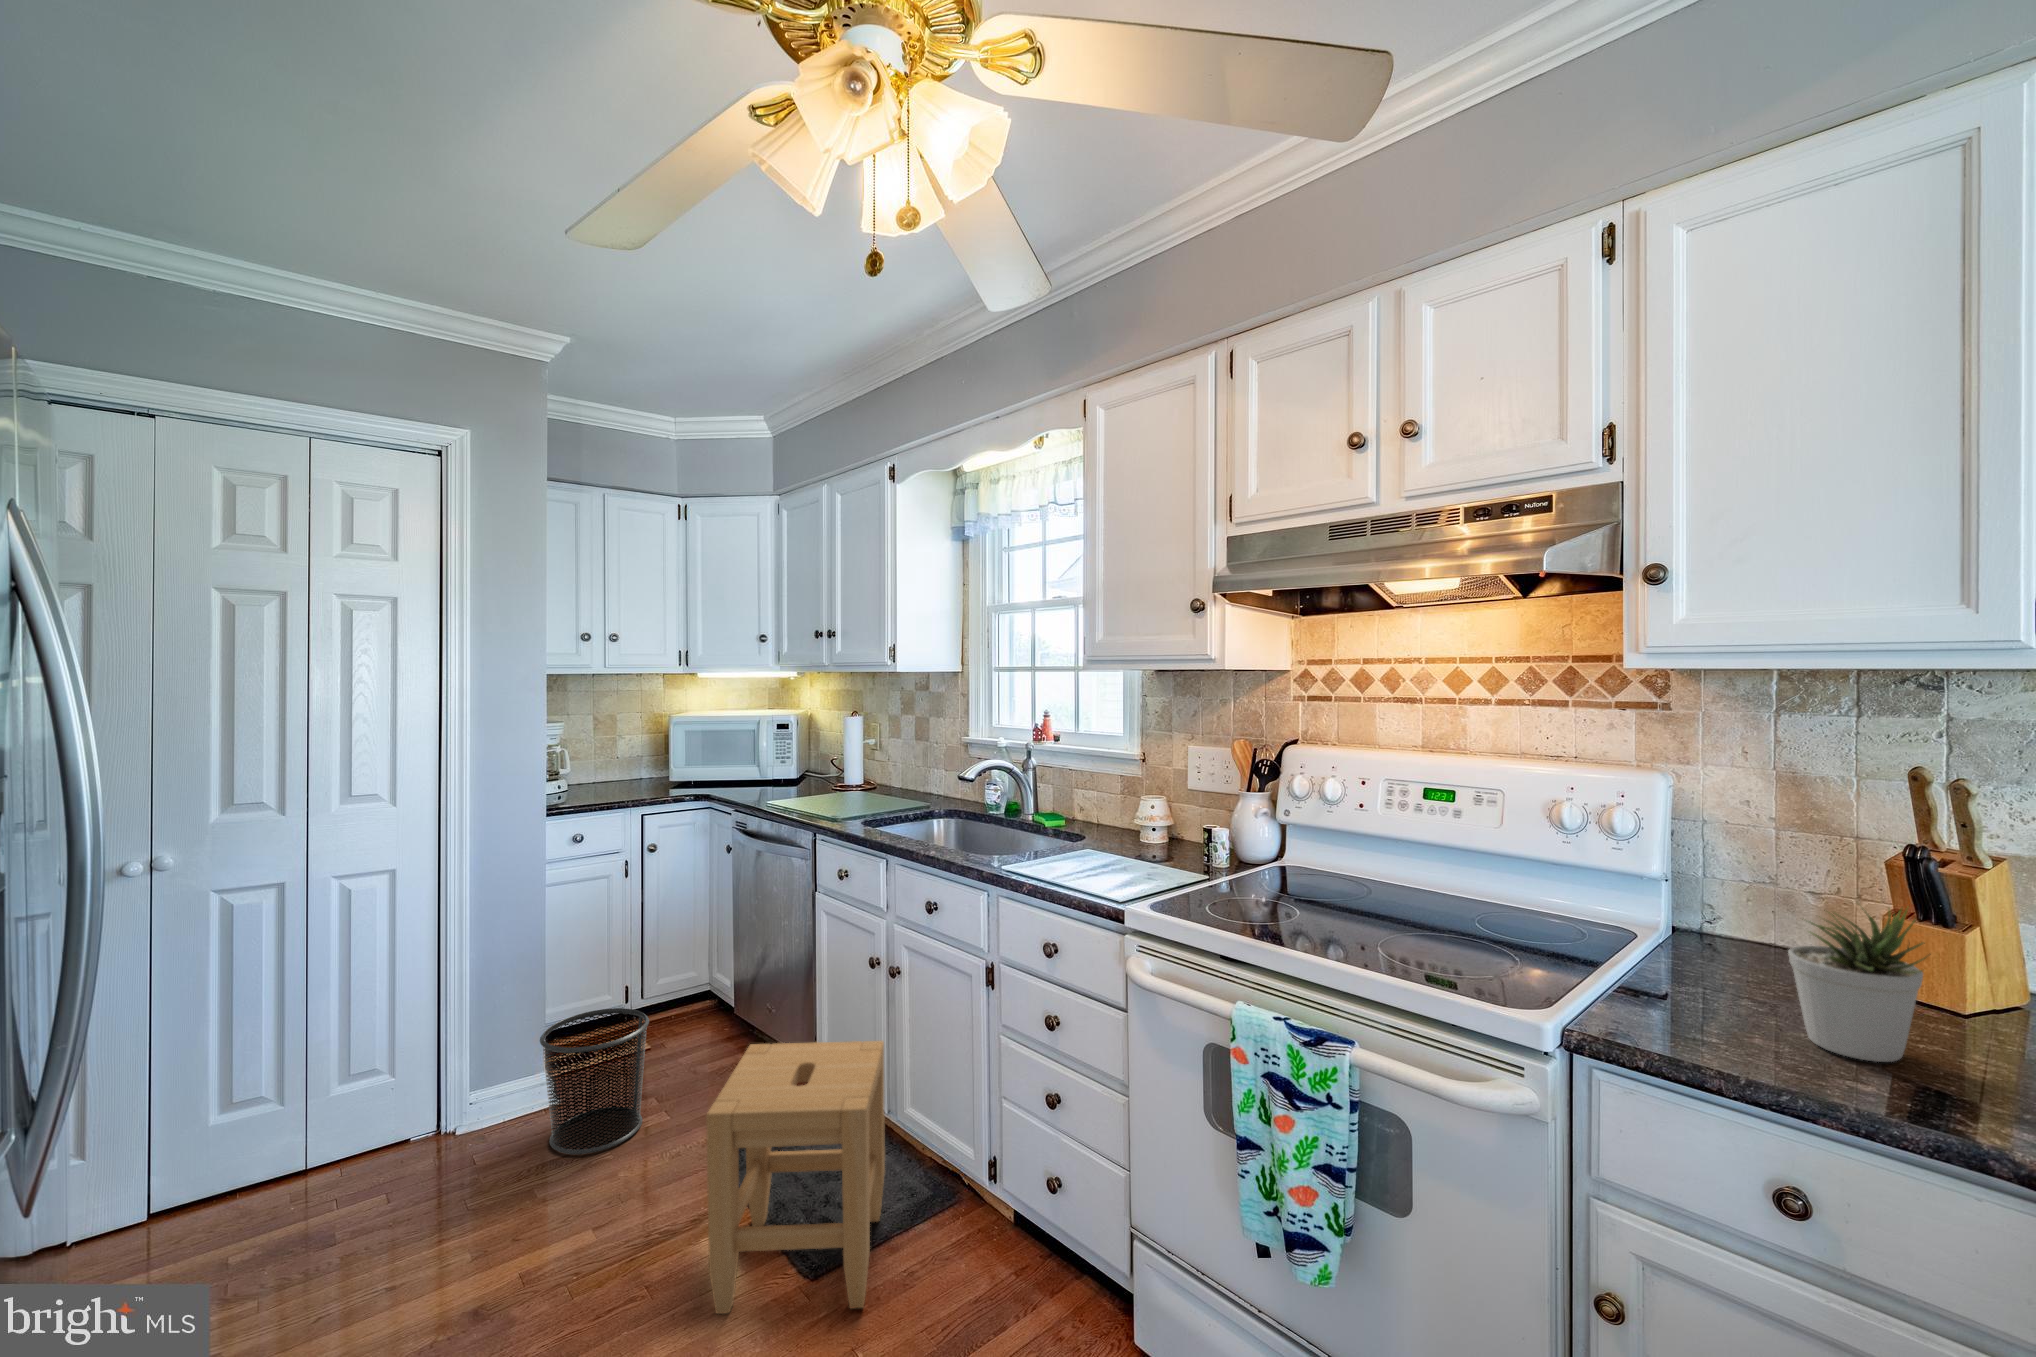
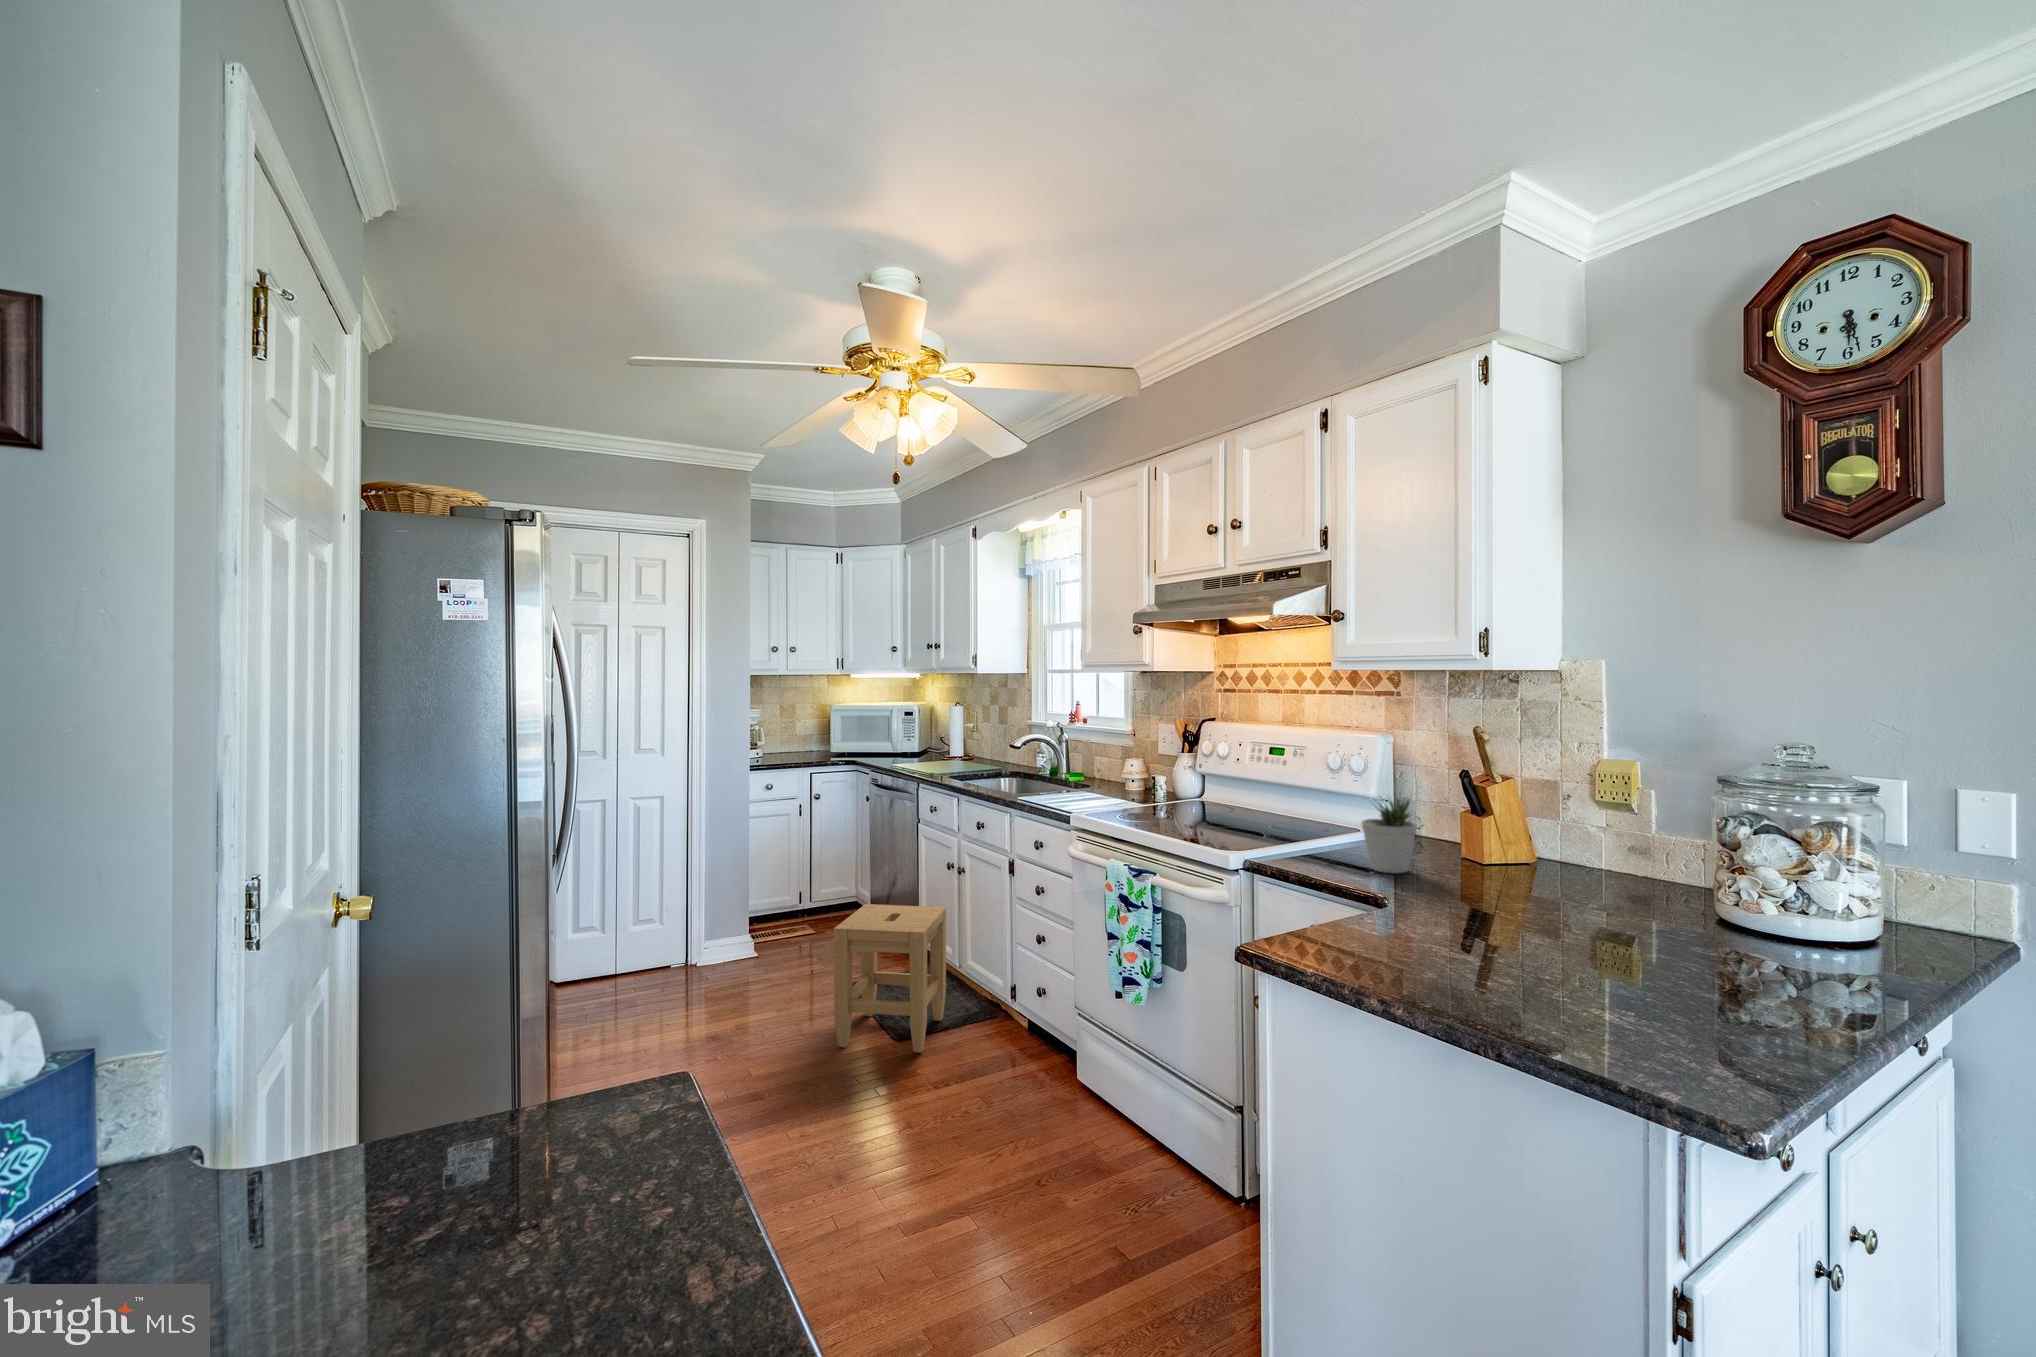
waste bin: present [540,1008,649,1154] -> none [744,893,810,978]

